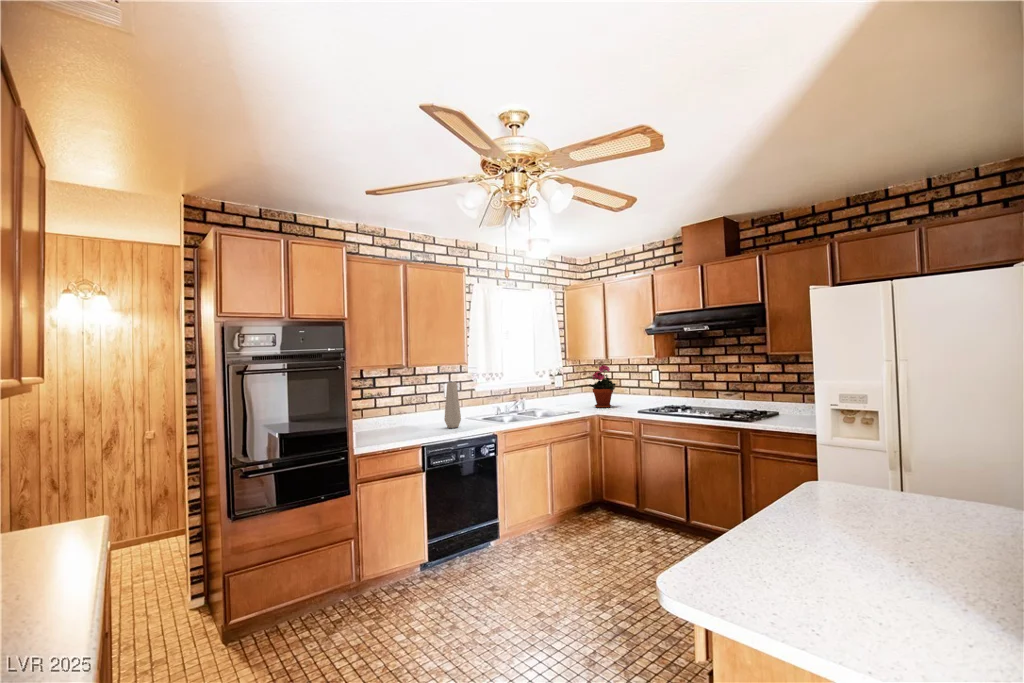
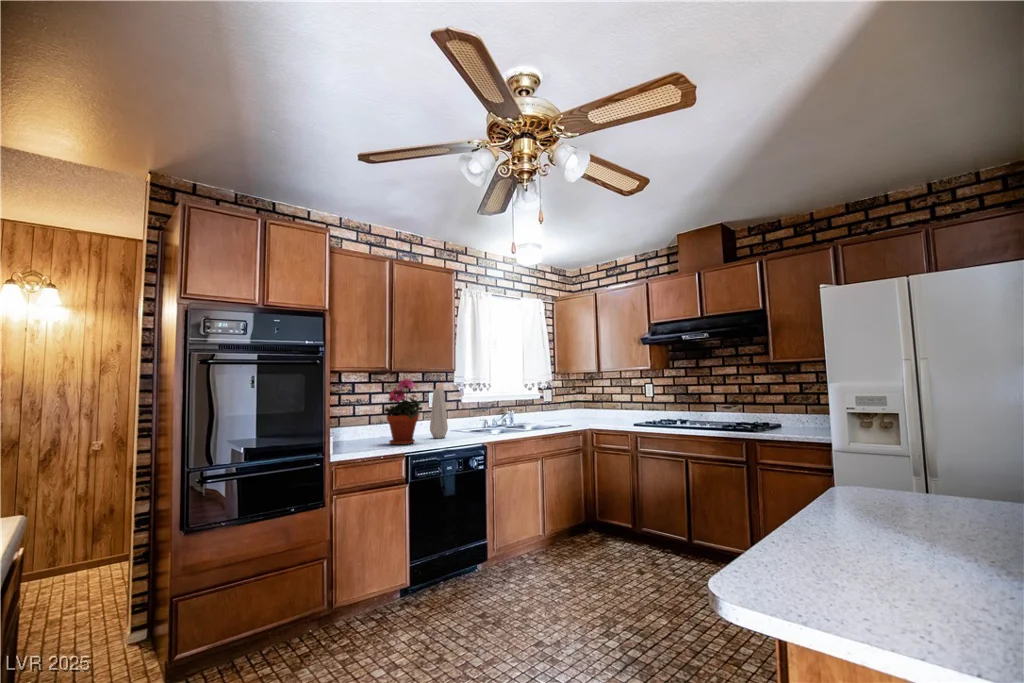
potted plant: present [589,365,616,408] -> present [385,379,422,445]

